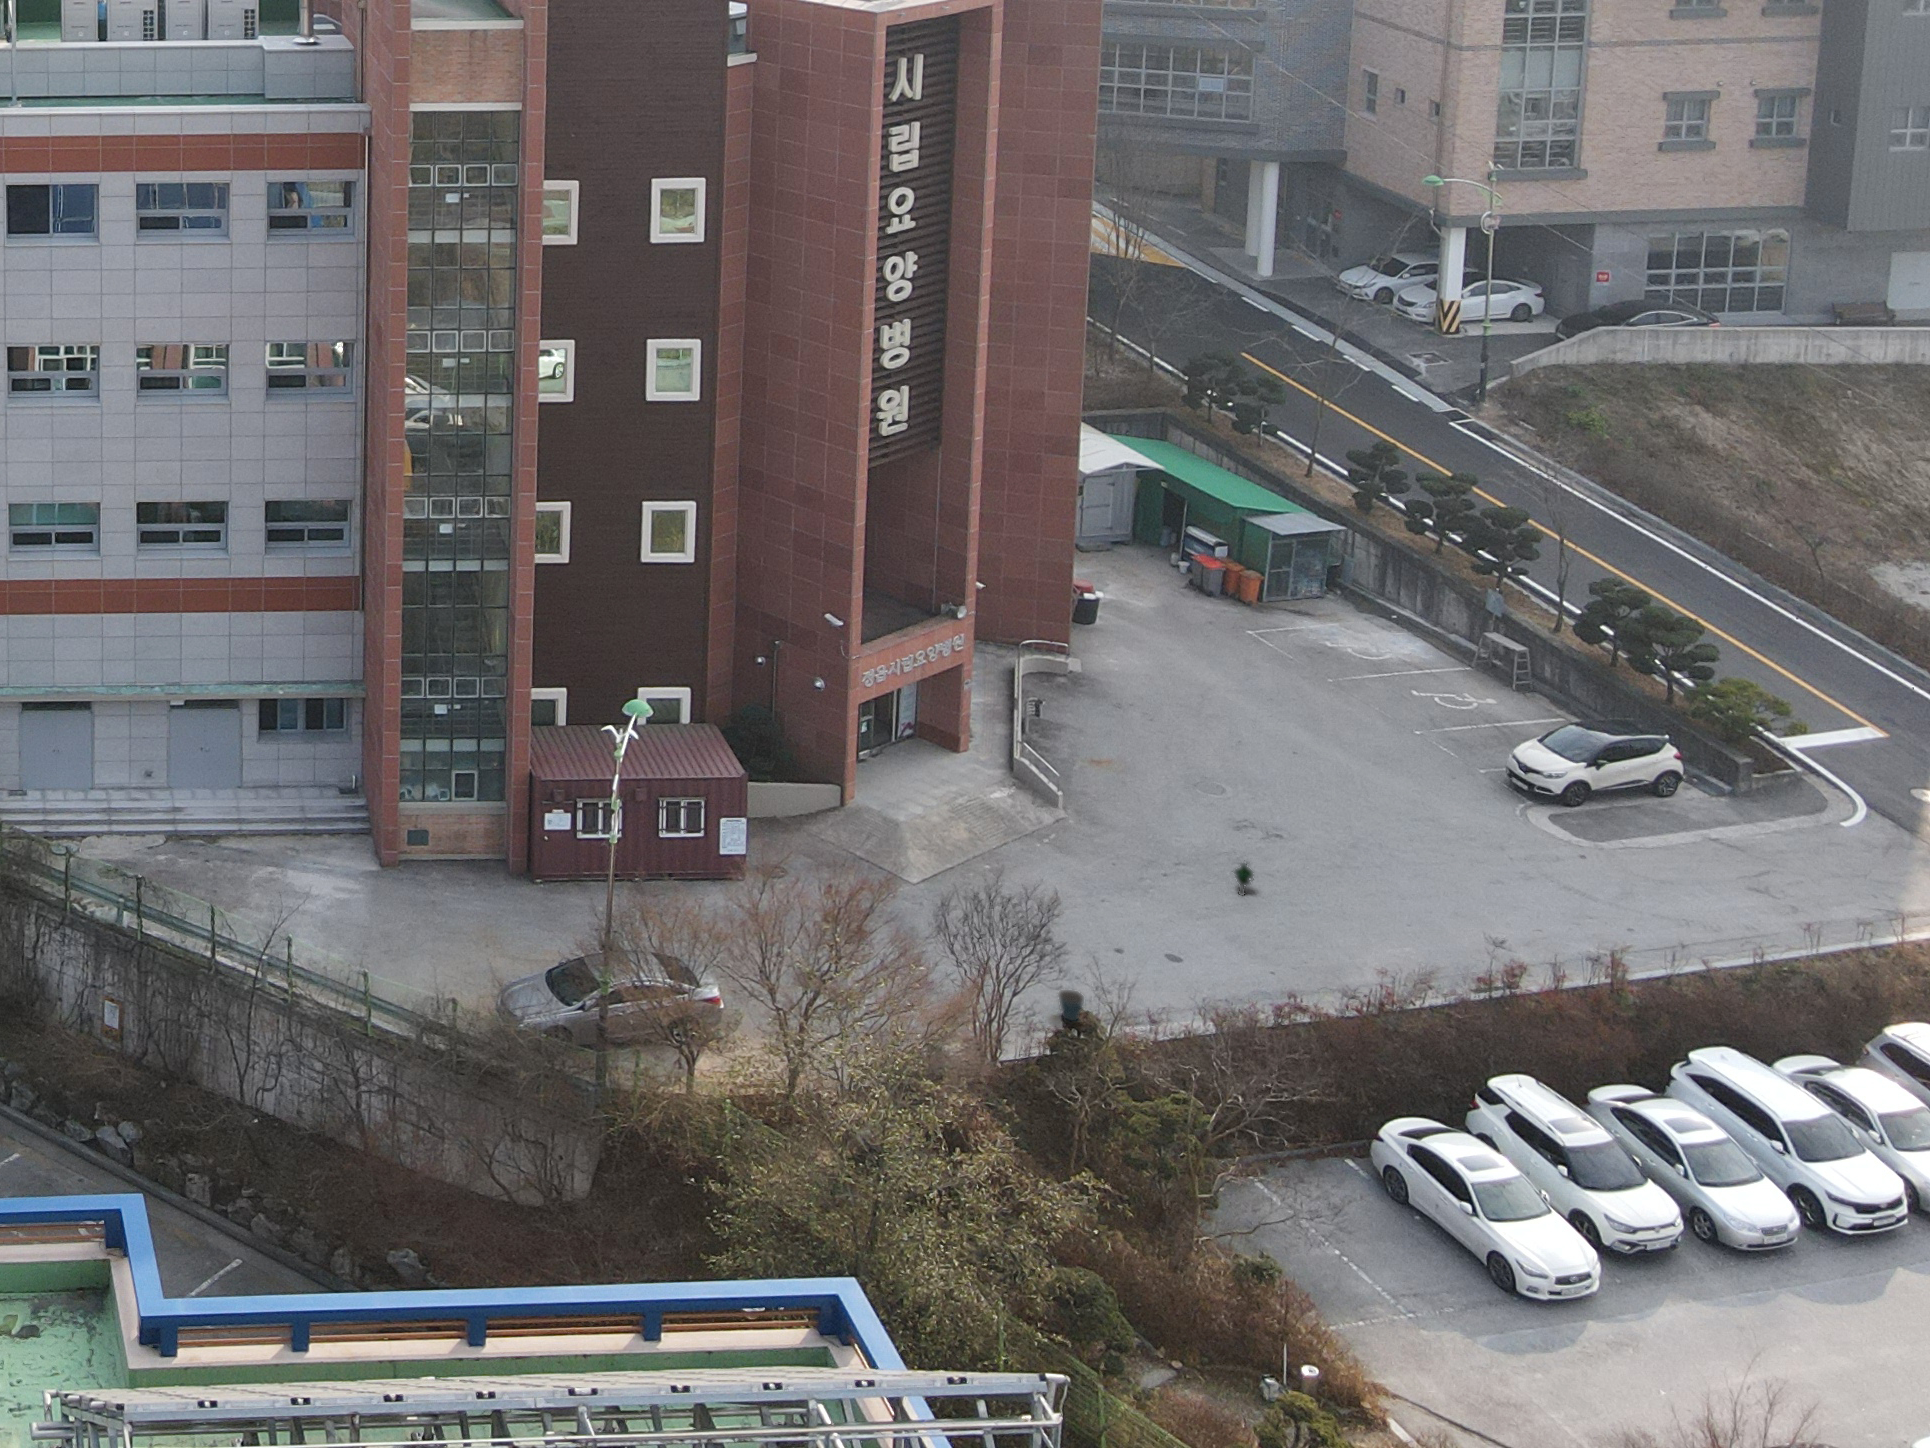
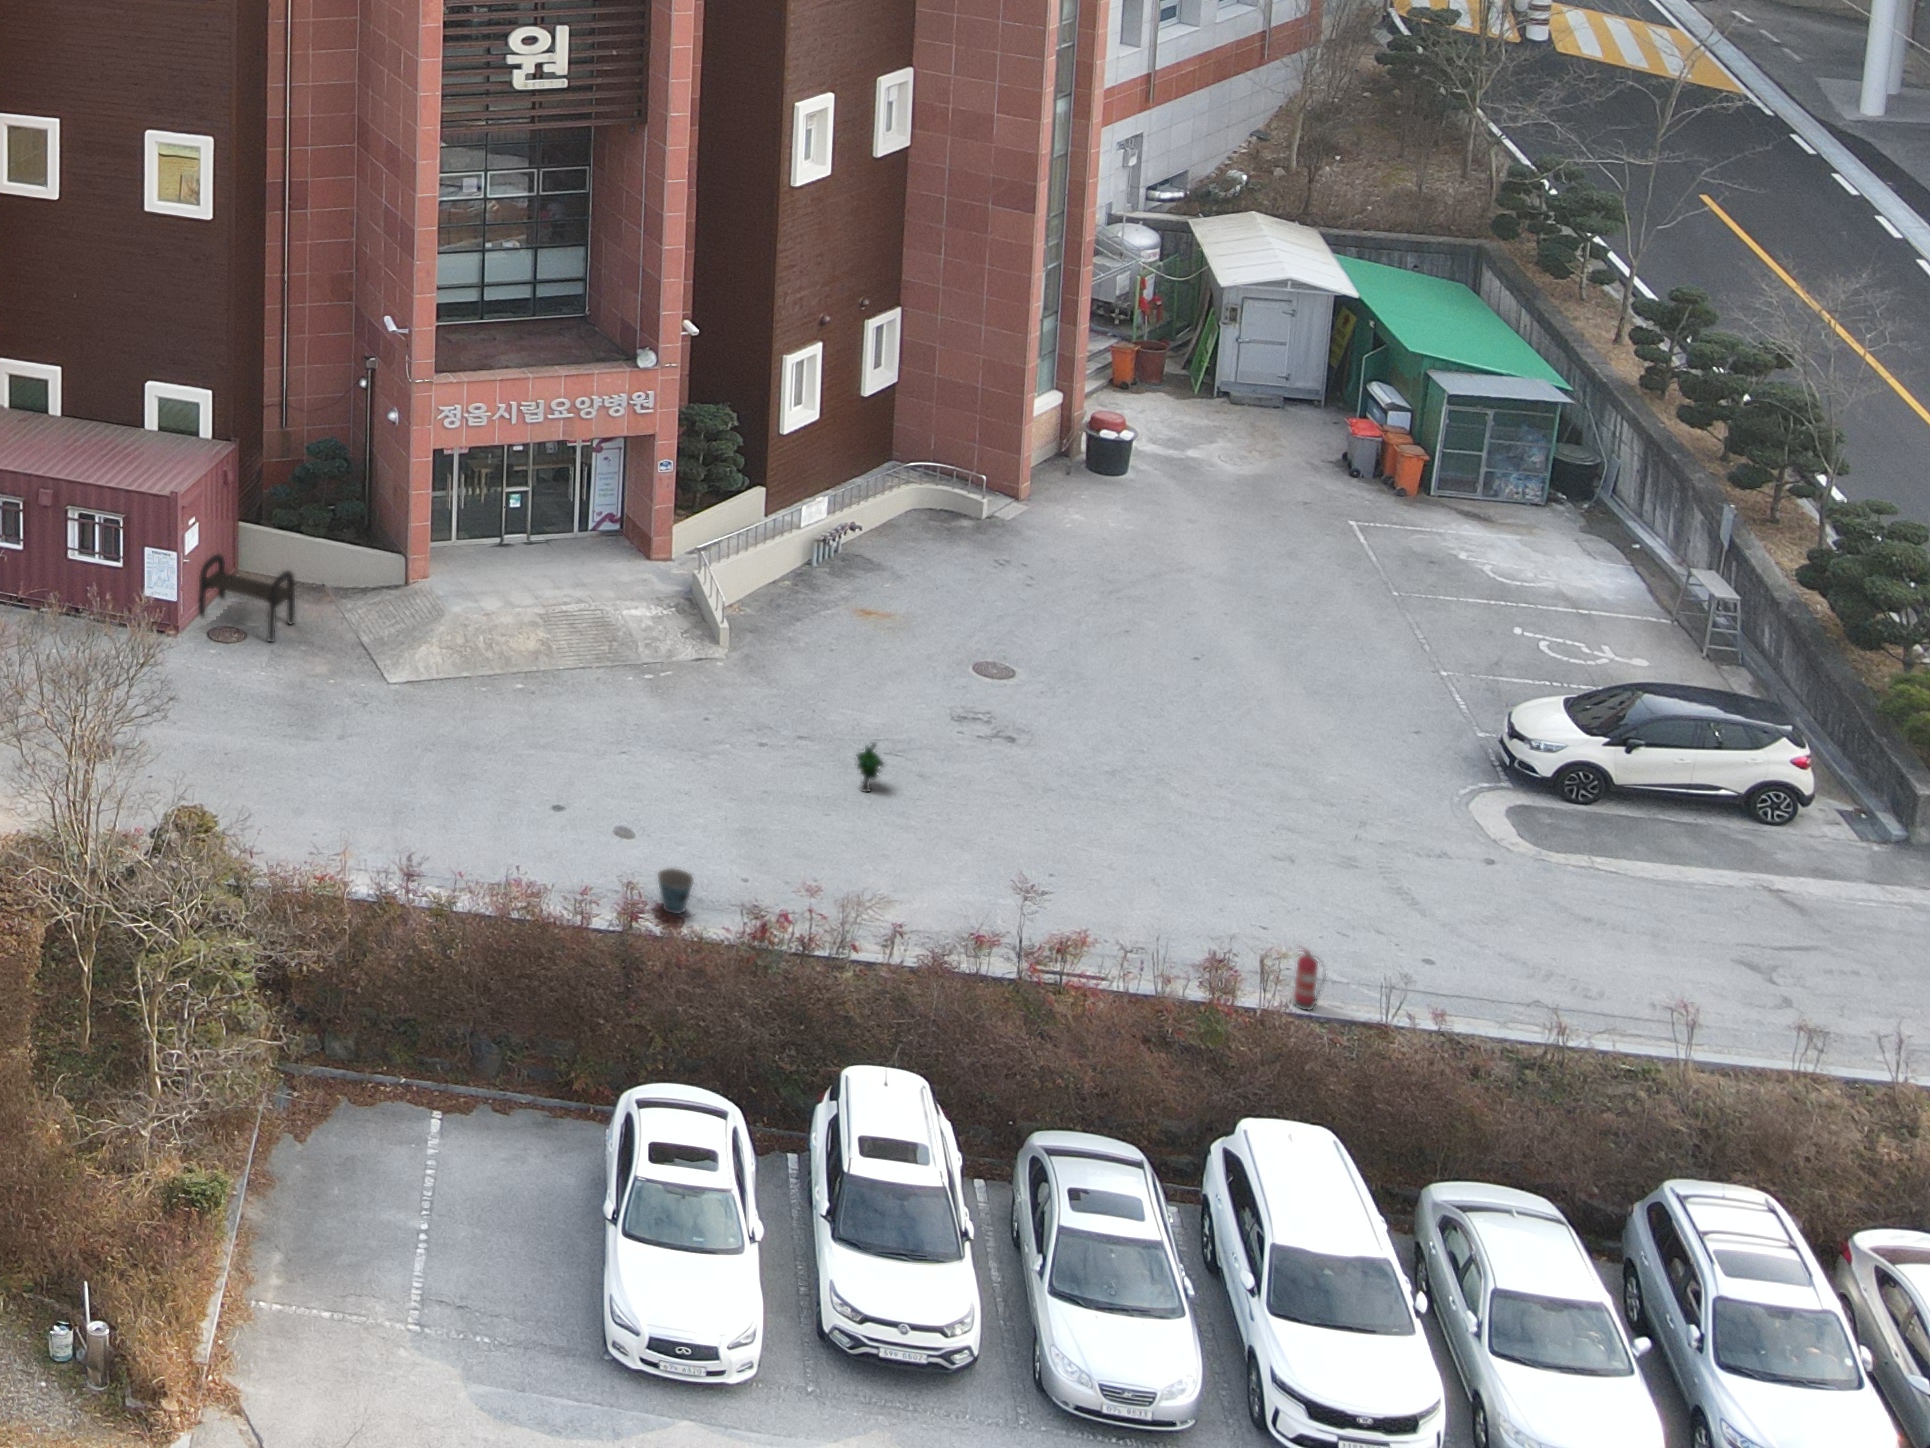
bench: none [731,812,801,872] -> present [198,554,295,641]
fire extinguisher: none [1586,940,1606,980] -> present [1293,950,1324,1010]
bucket: present [1059,990,1084,1021] -> present [658,868,694,914]

